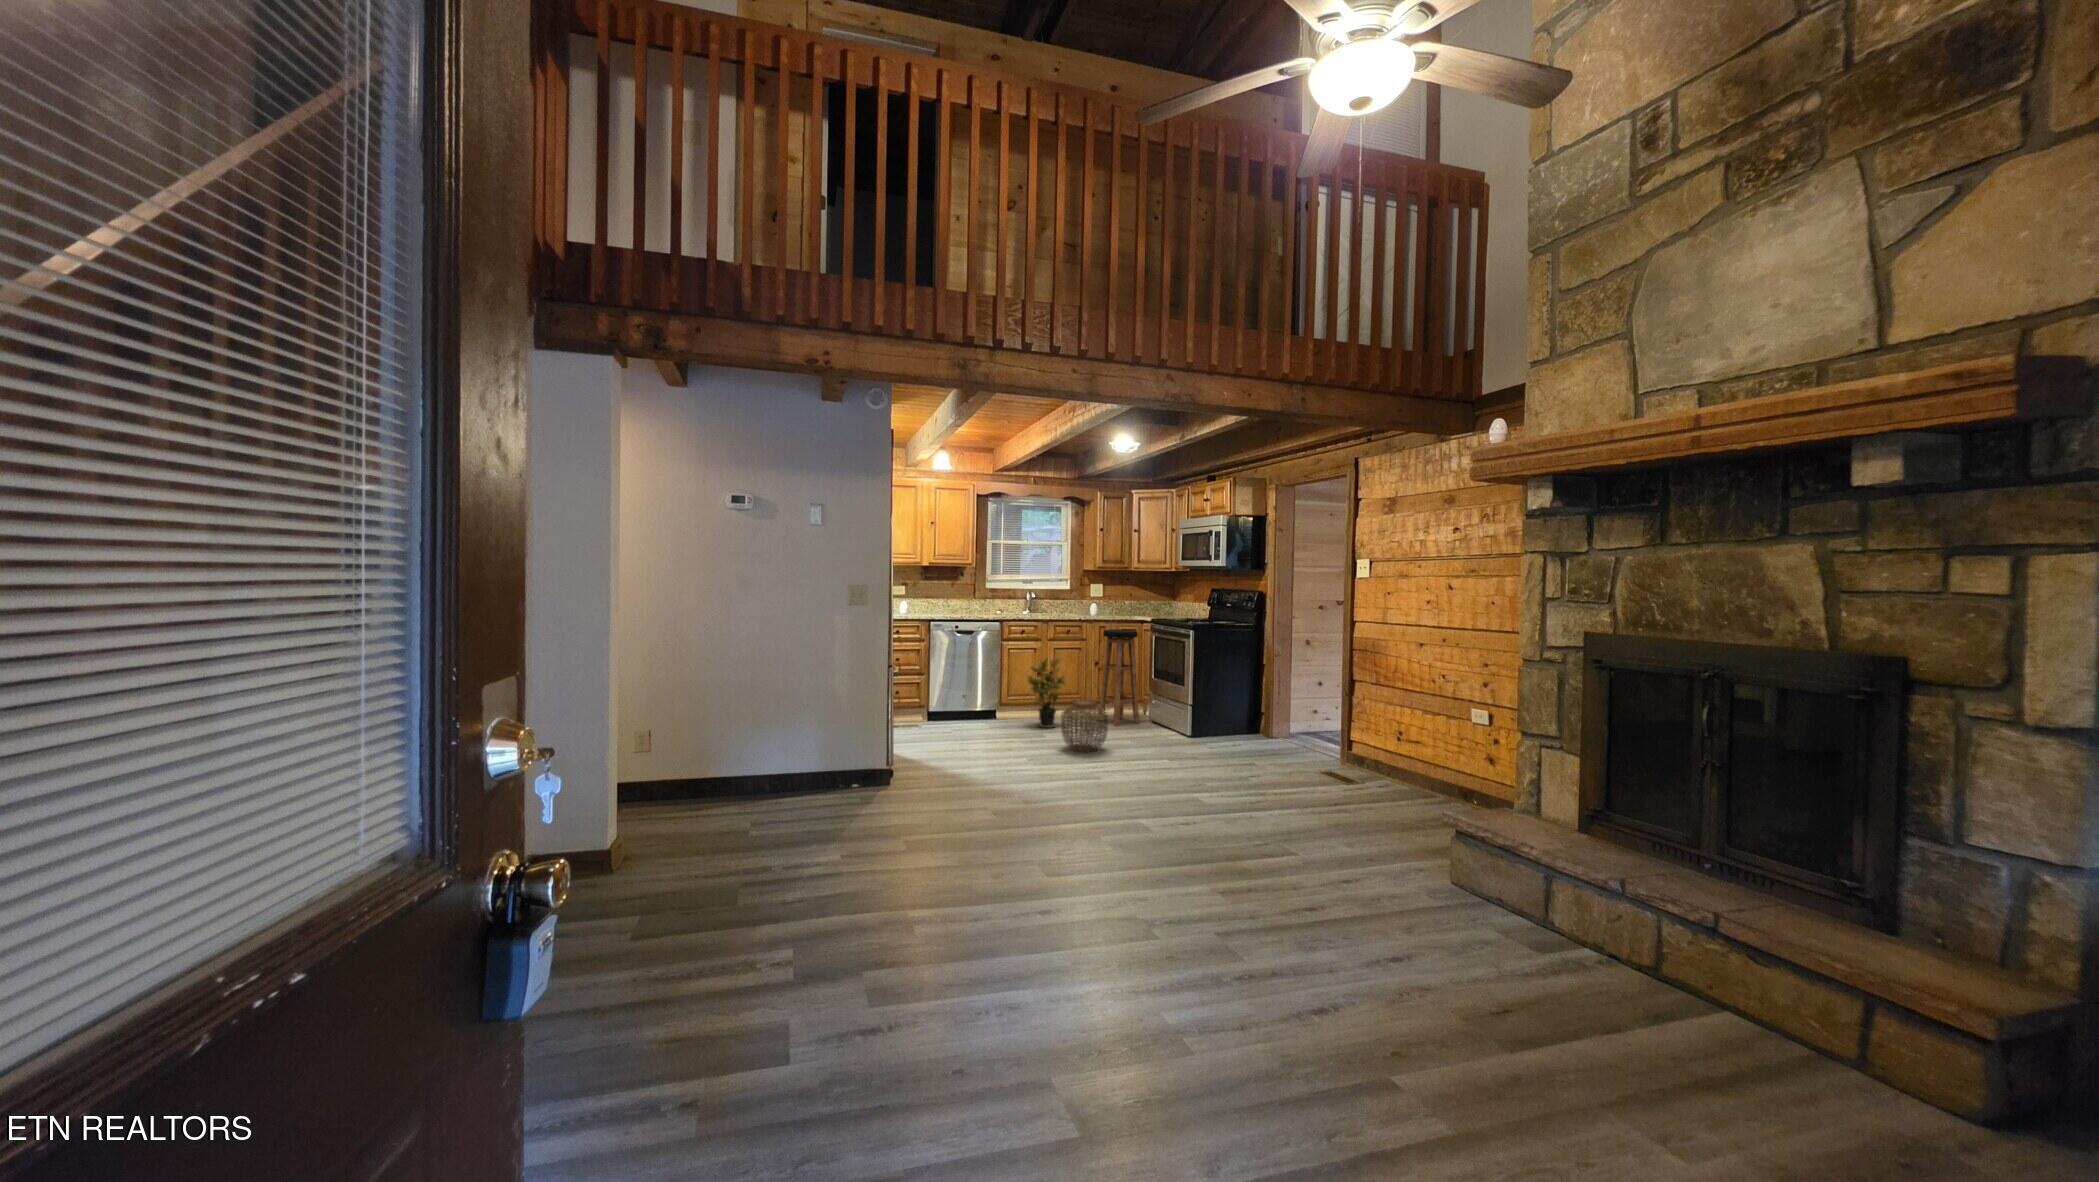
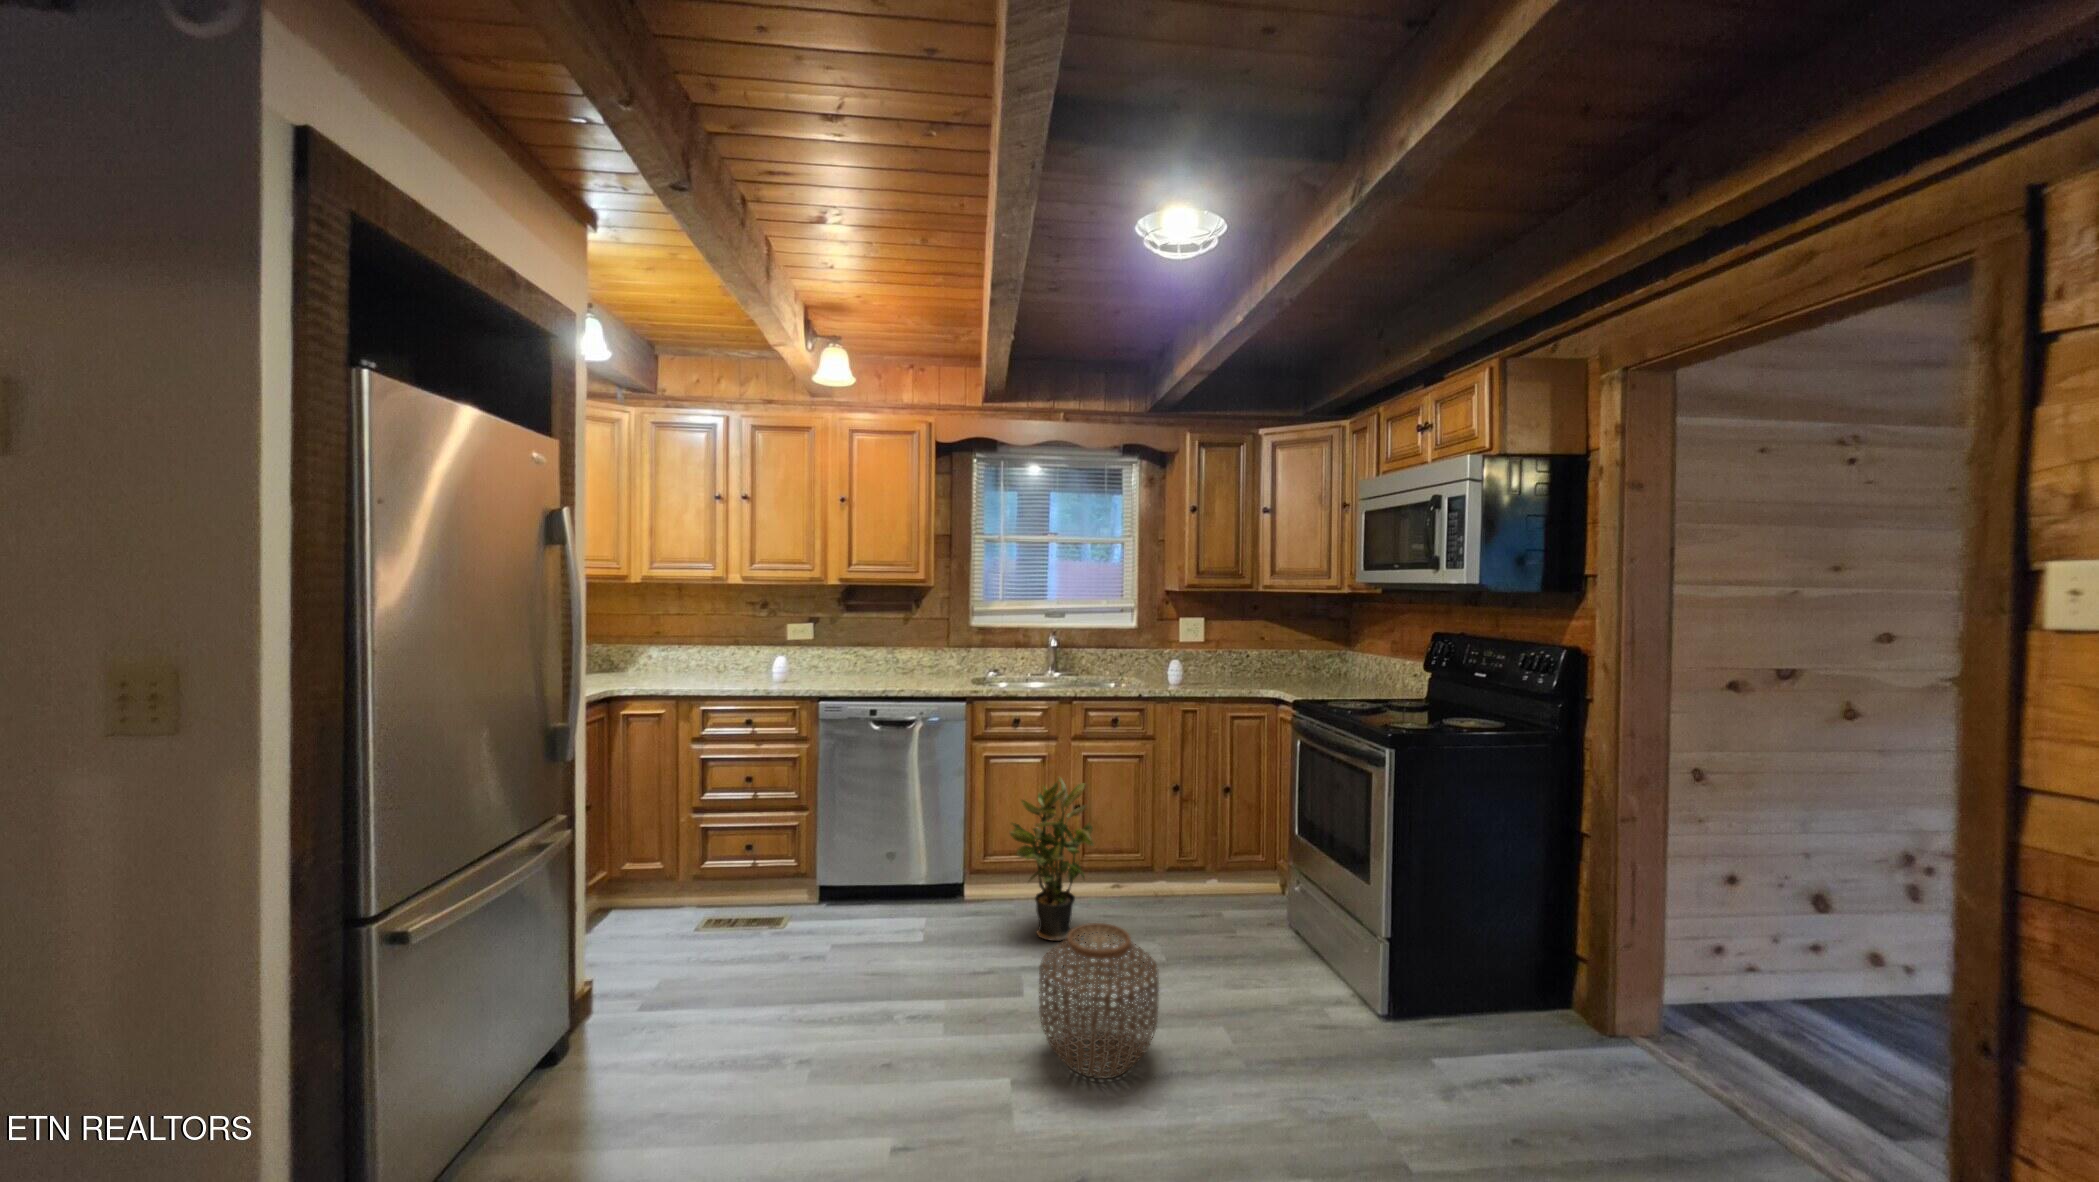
bar stool: present [1100,629,1139,726] -> none [1175,720,1265,944]

